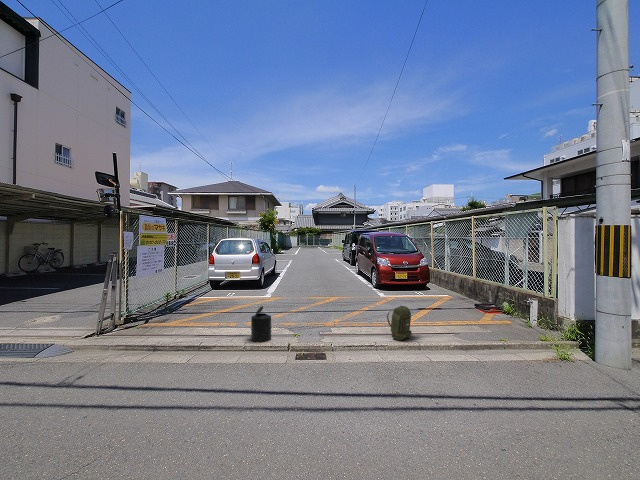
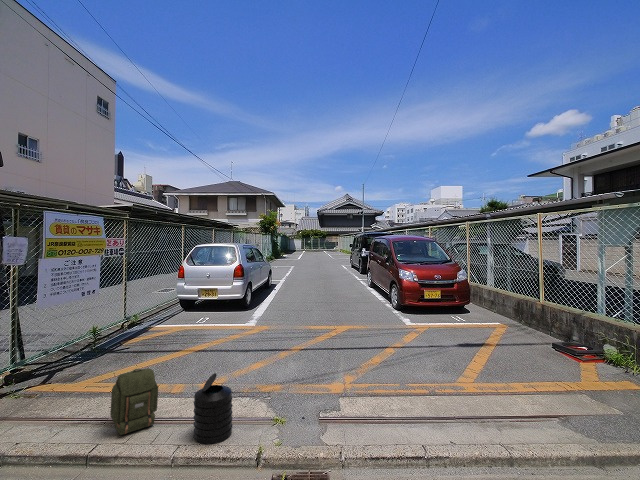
backpack: present [387,306,412,340] -> present [110,368,158,435]

